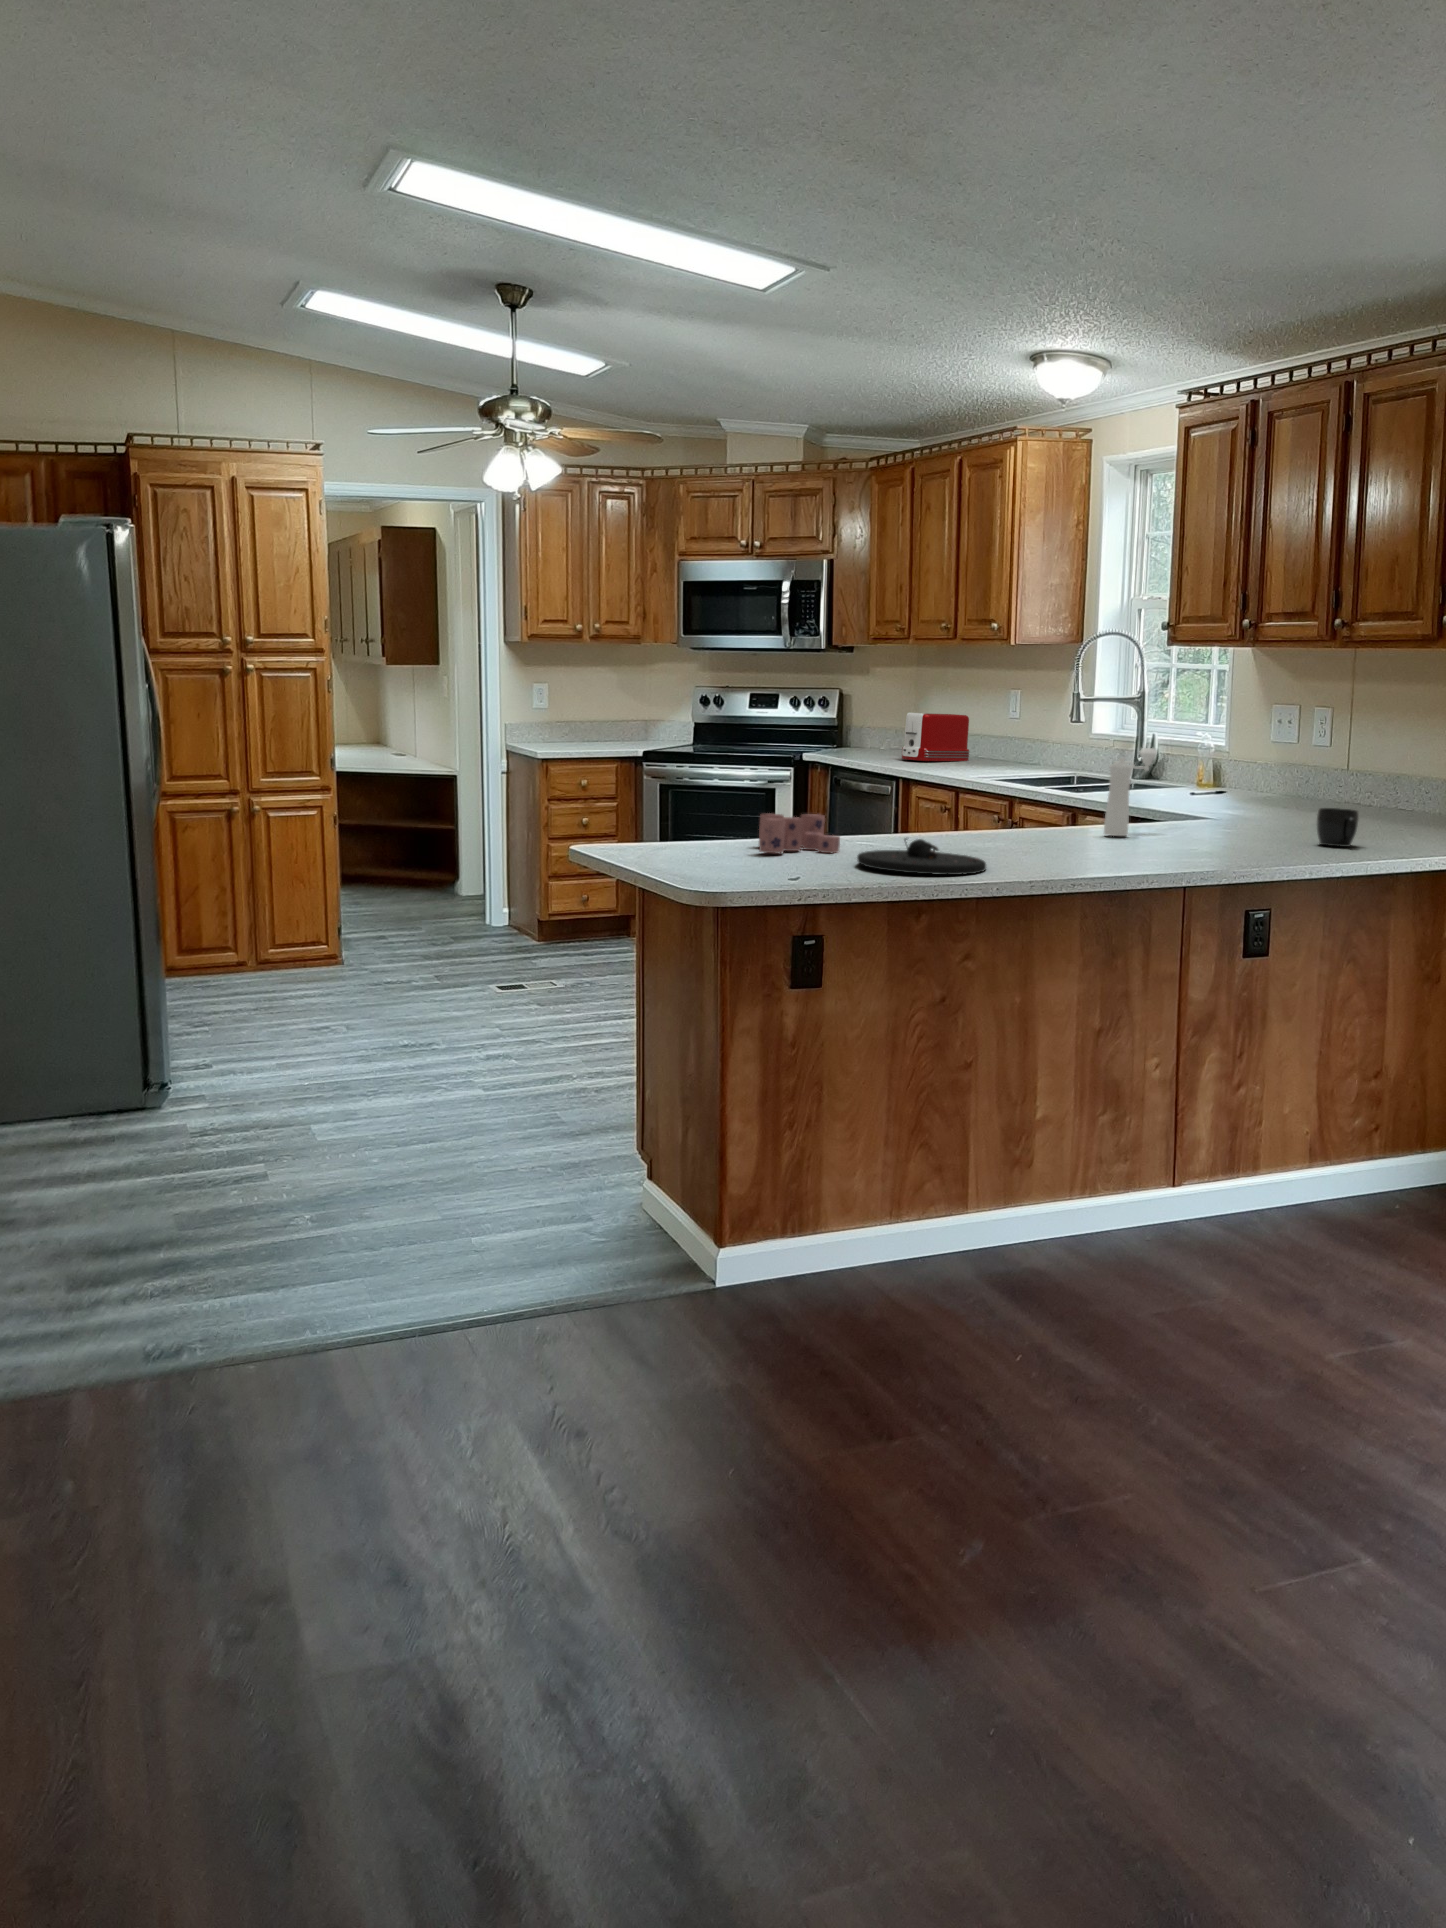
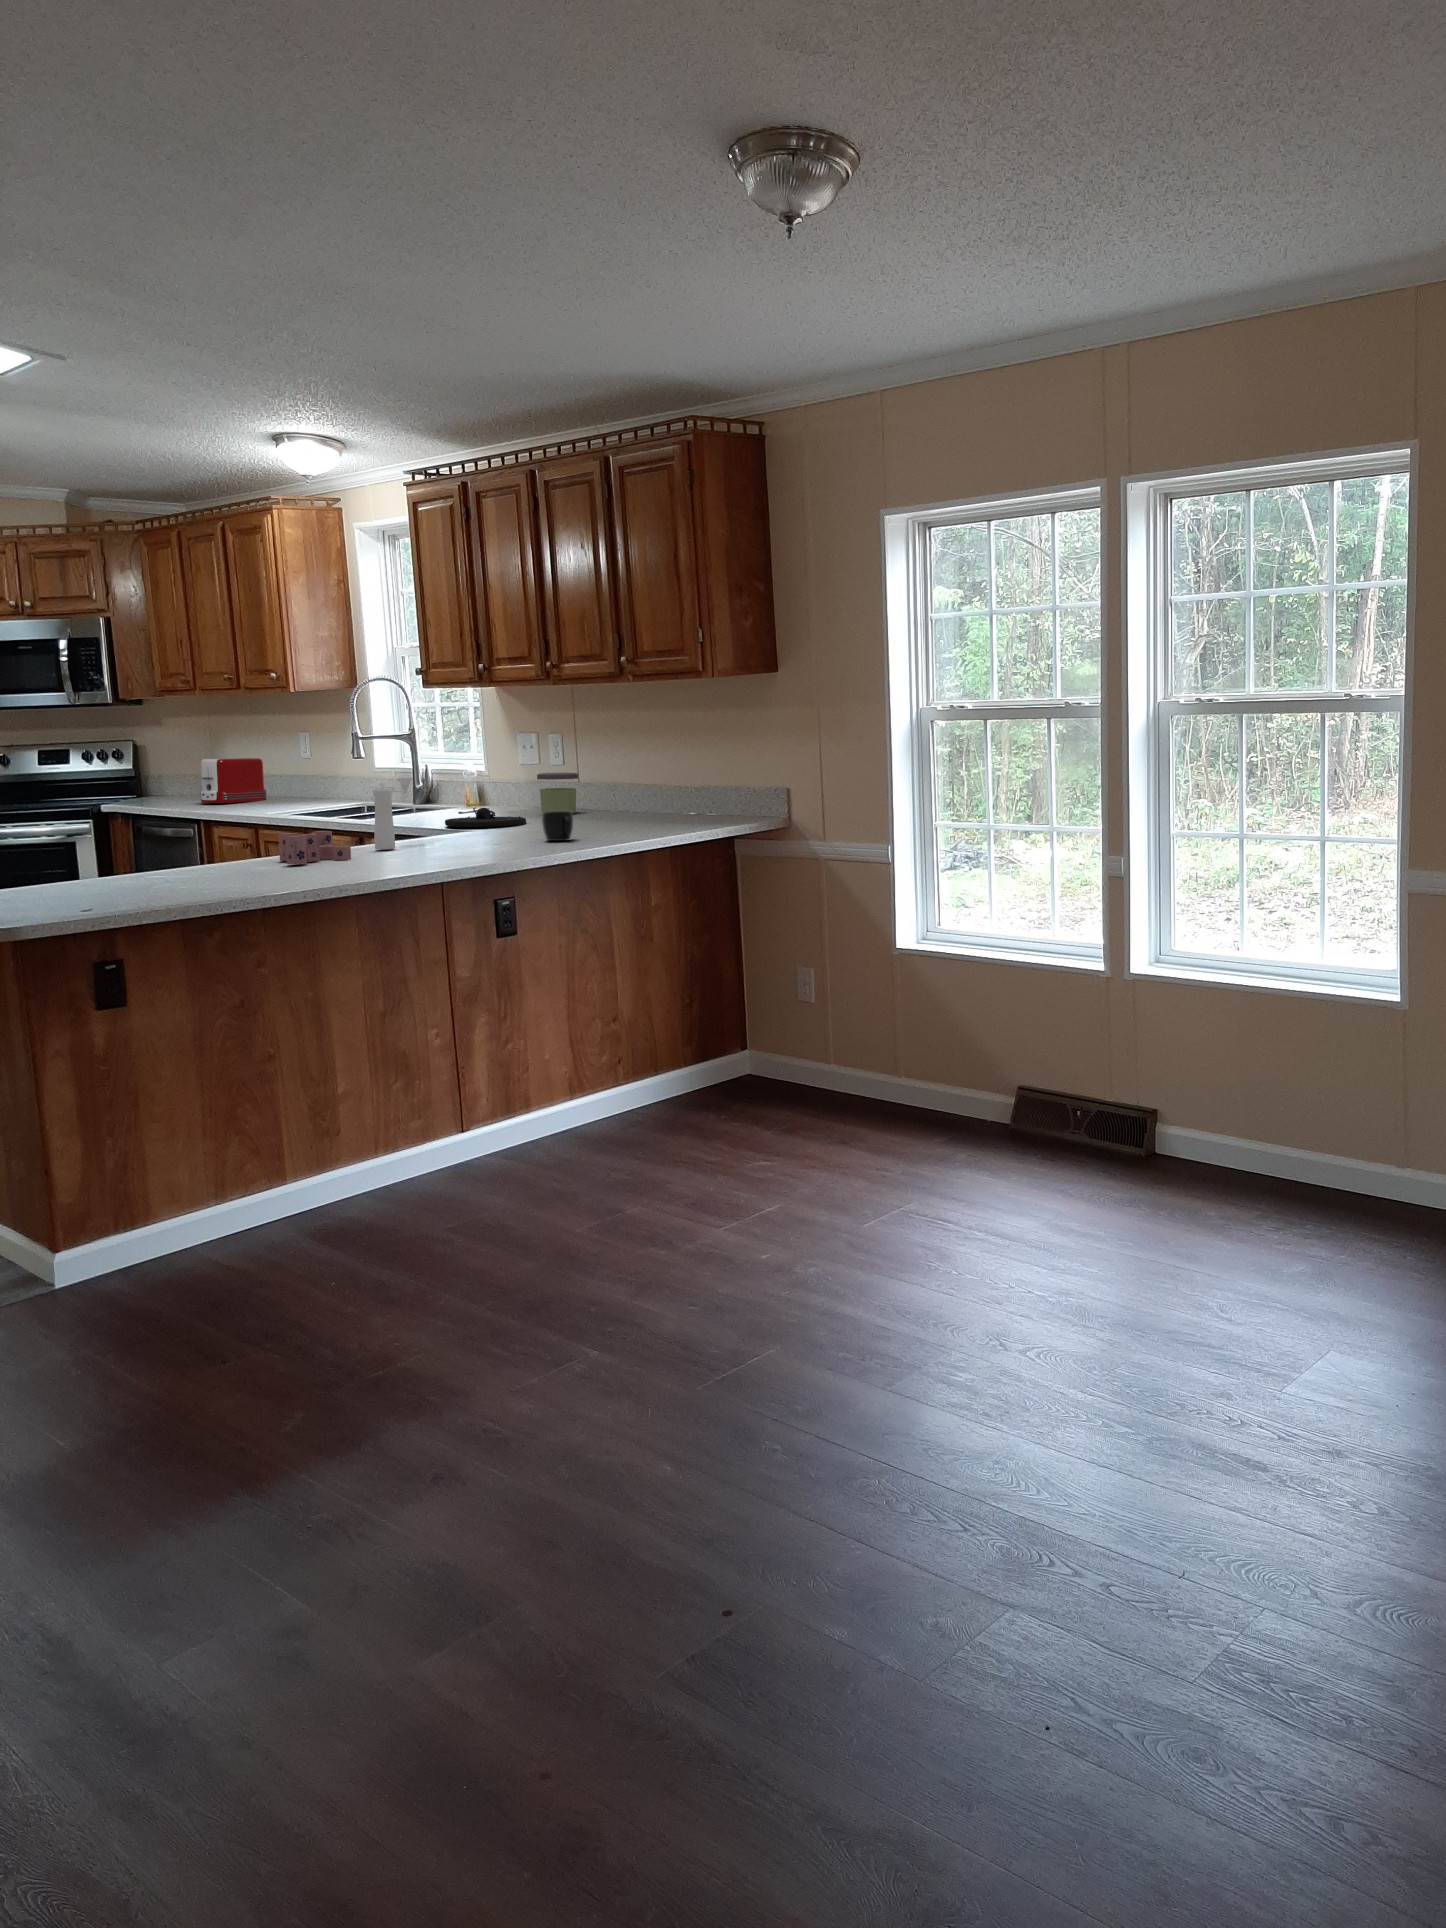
jar: none [1299,756,1353,809] -> present [537,773,578,813]
candle: present [759,813,840,853] -> present [279,831,351,864]
plate: present [857,839,986,875] -> present [445,807,526,827]

